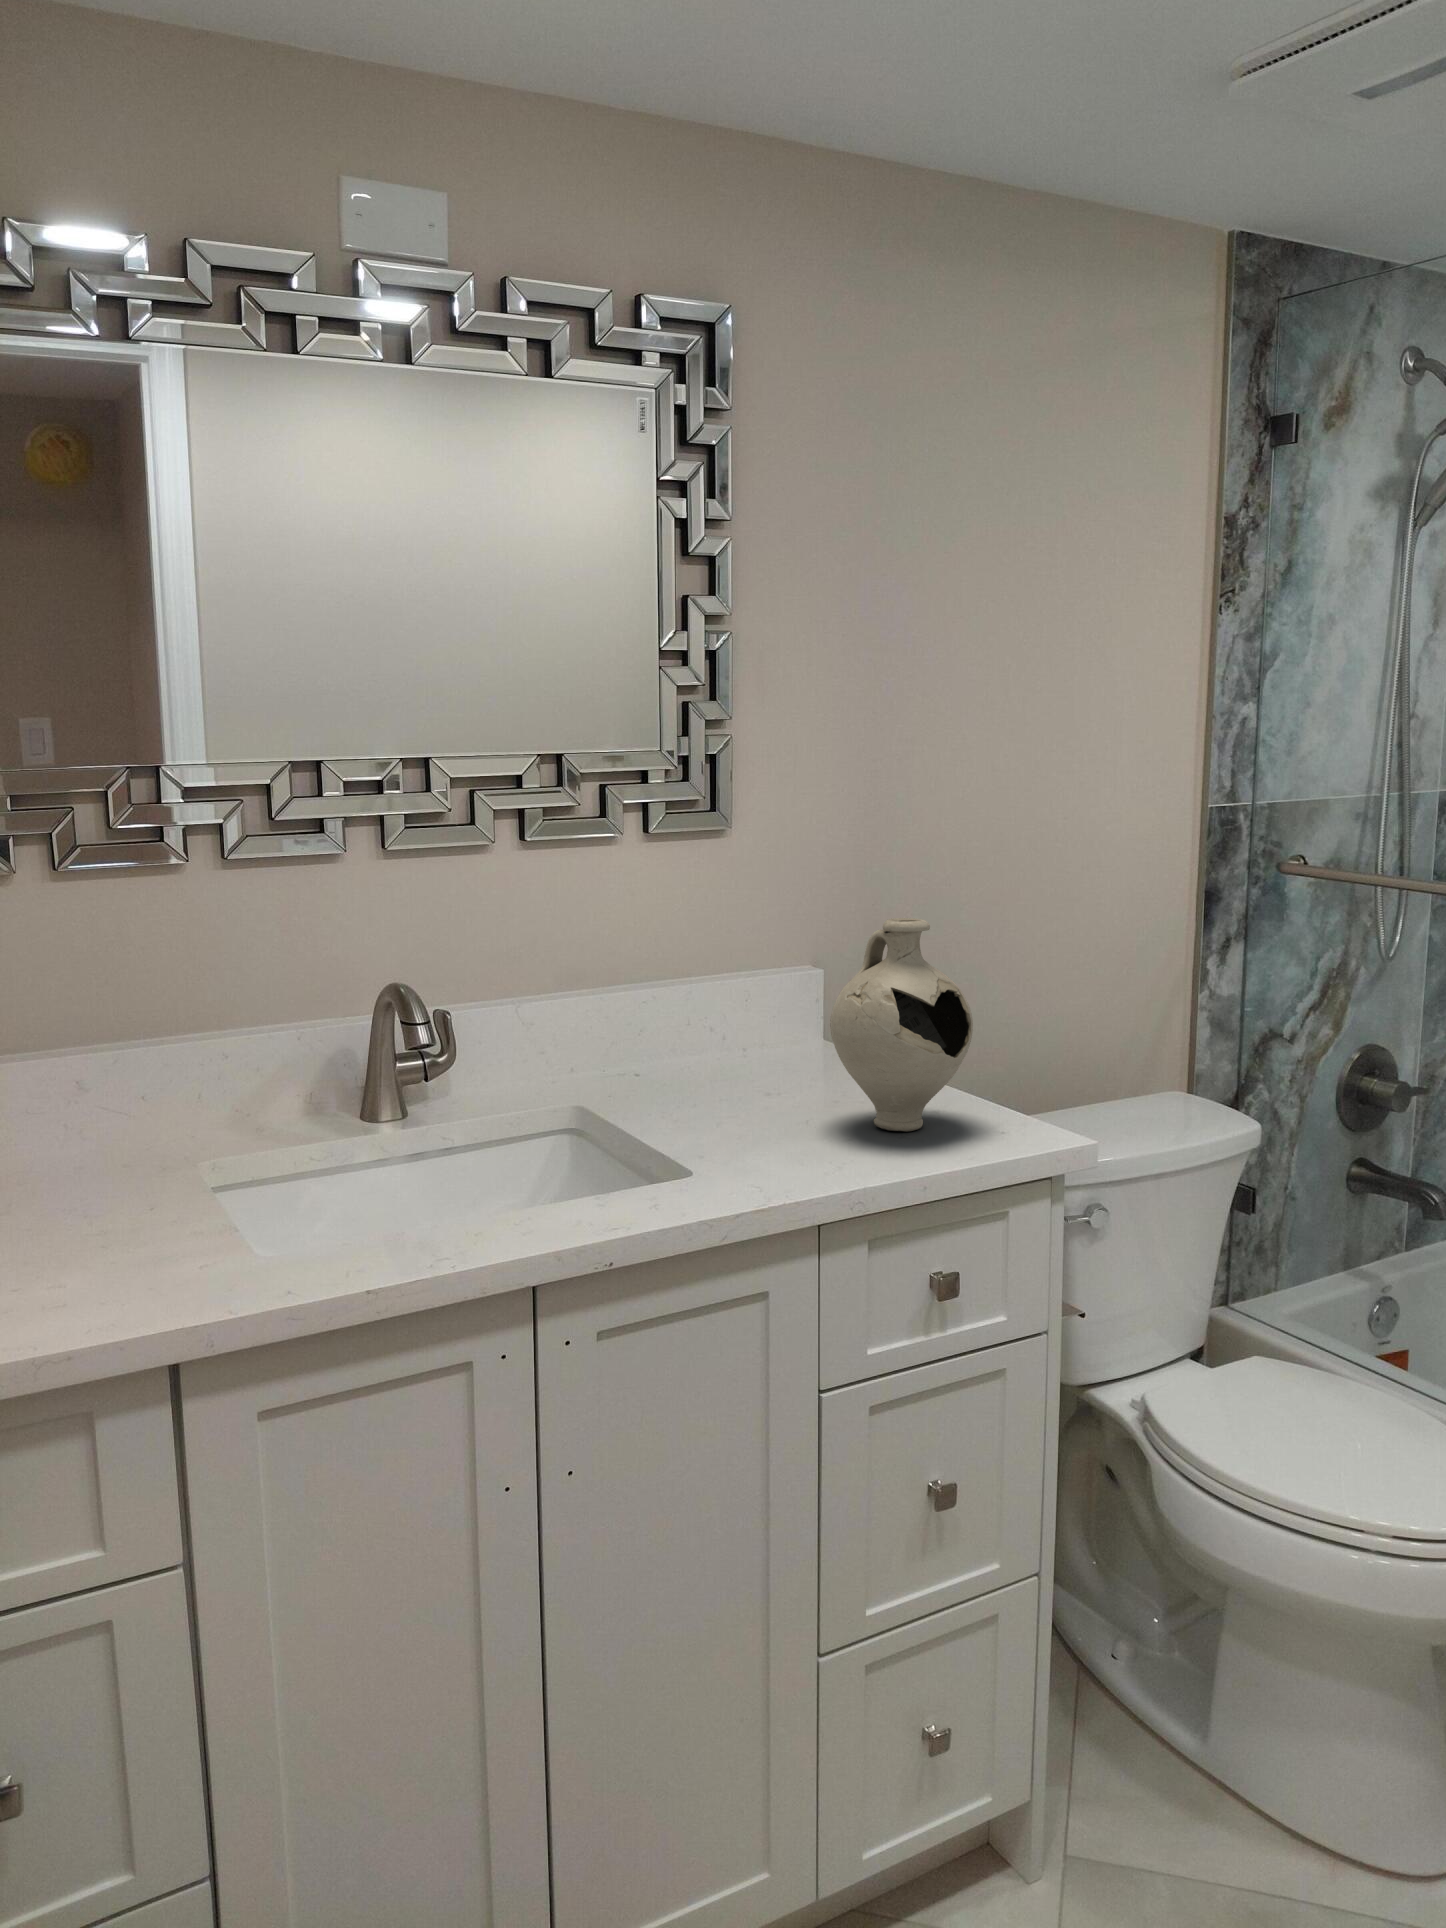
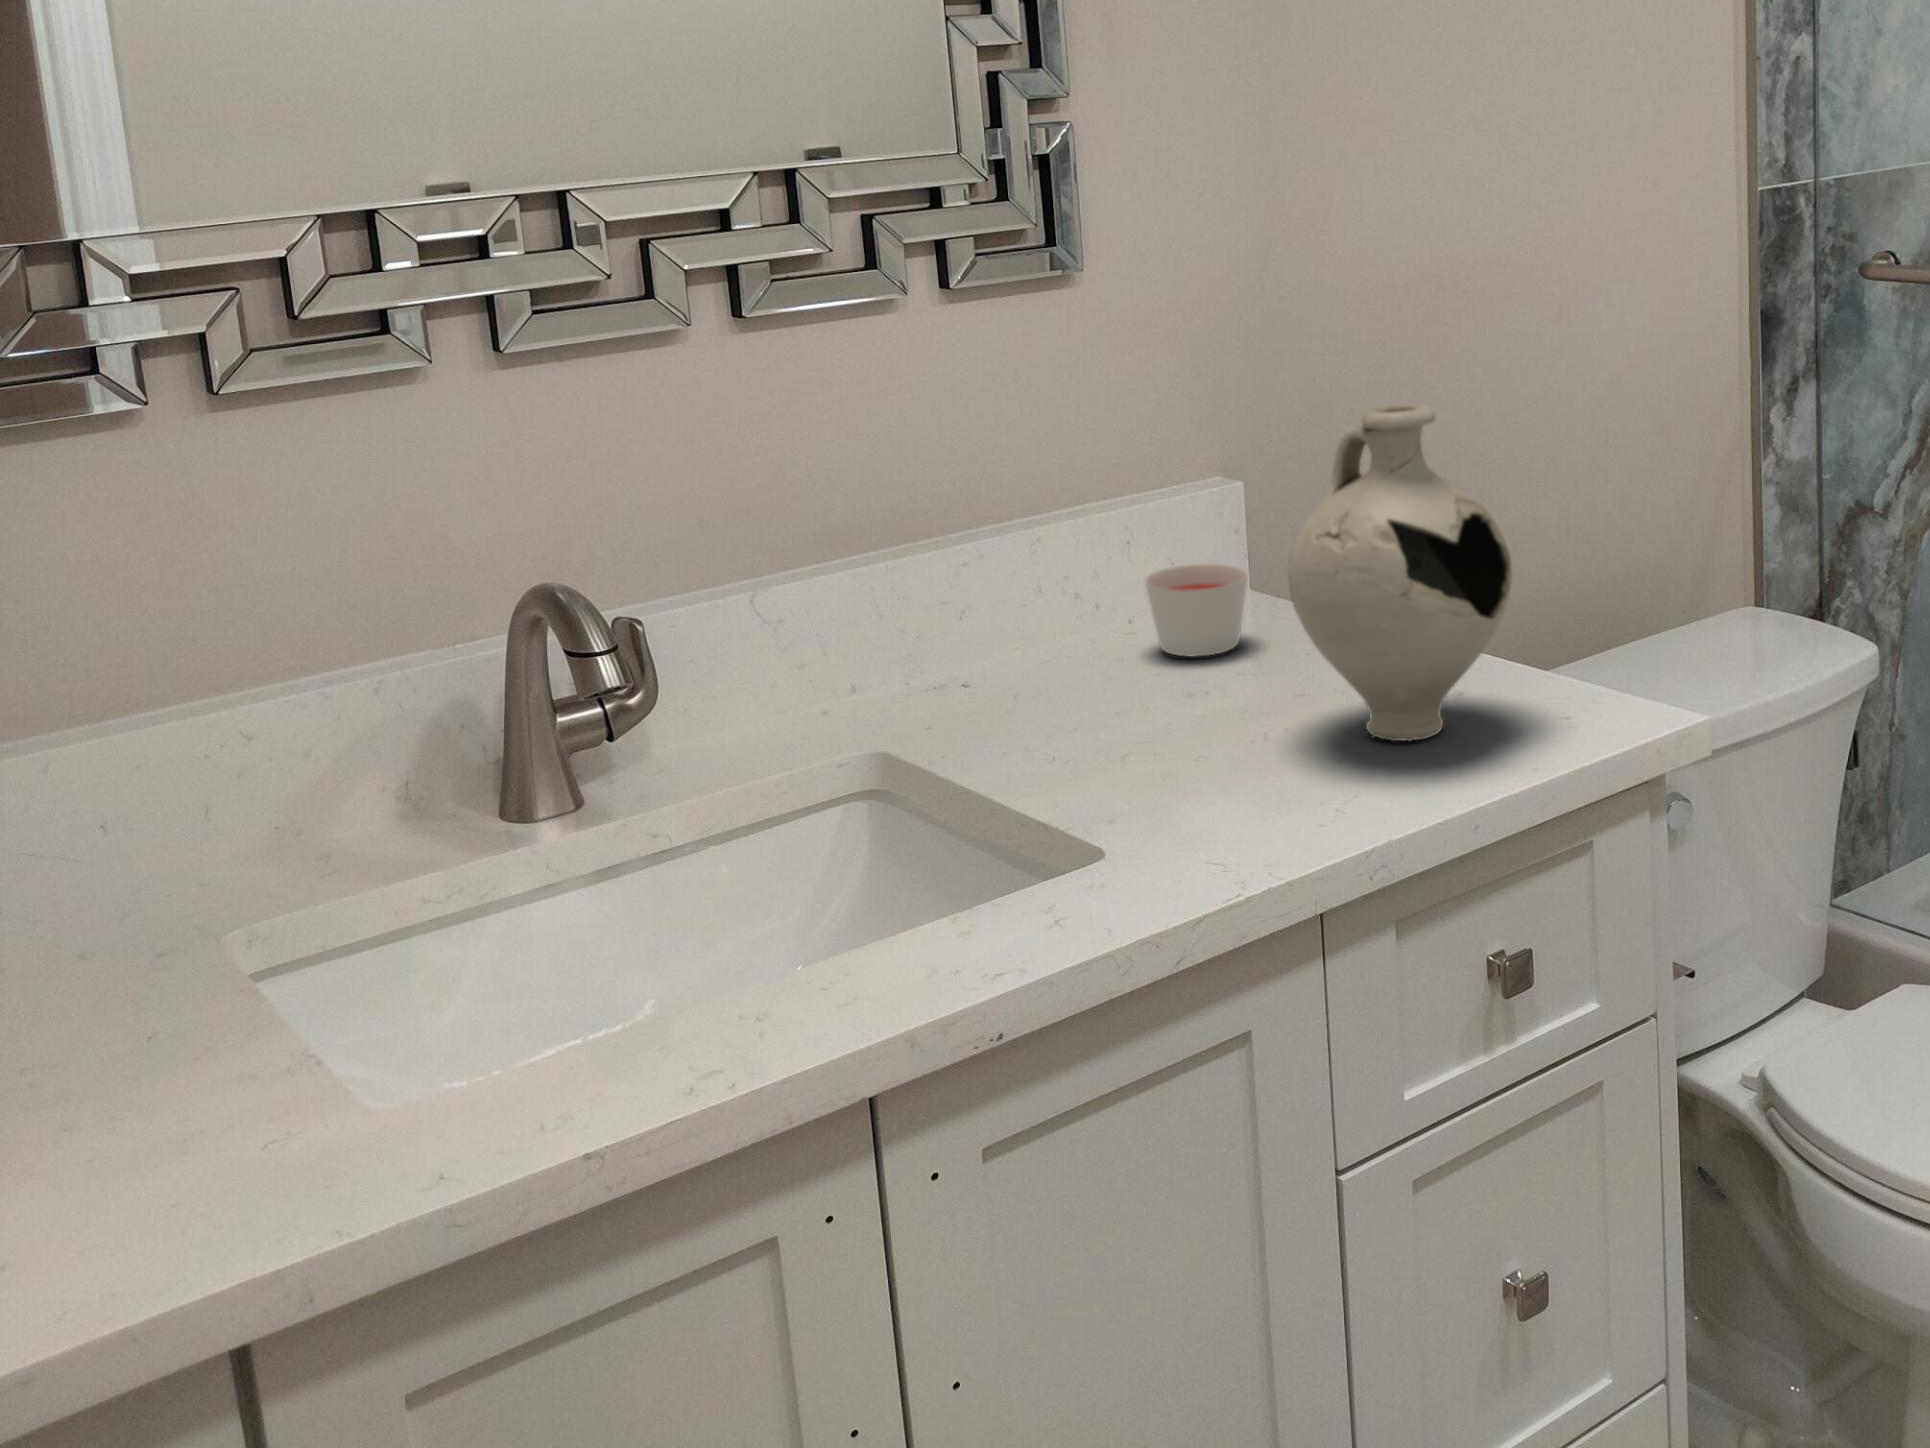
candle: none [756,1019,821,1075] -> present [1145,563,1248,657]

